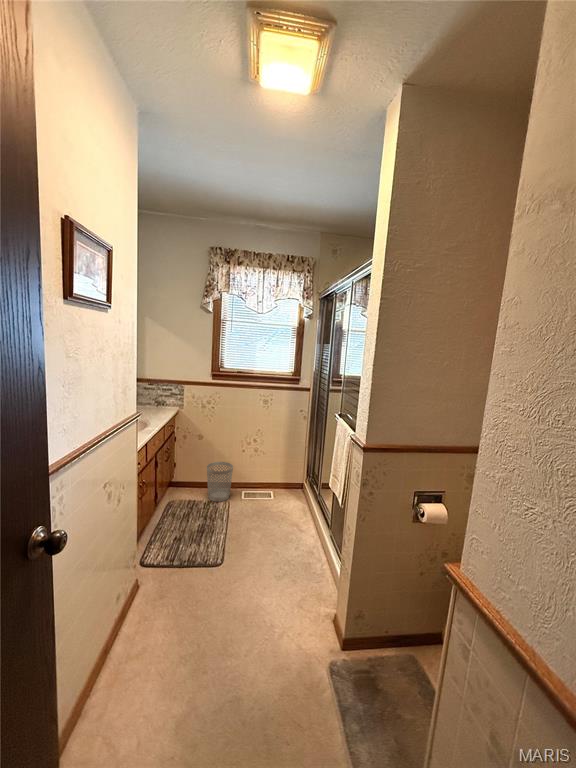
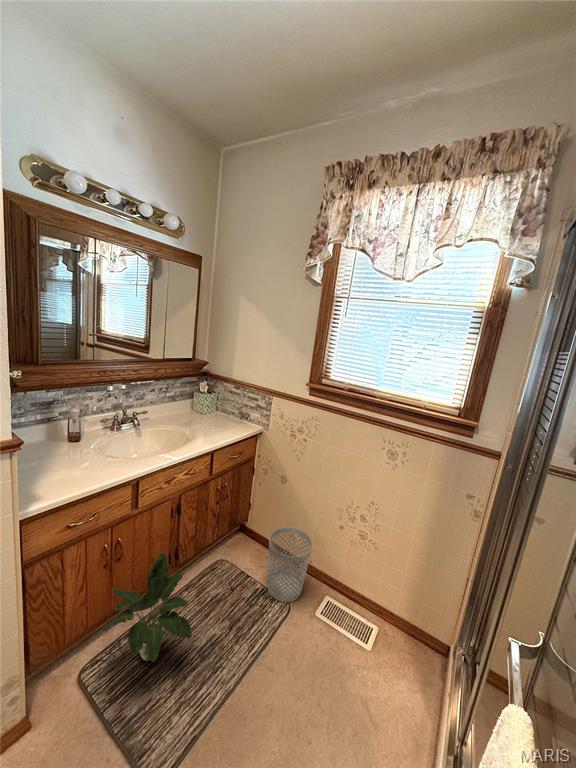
potted plant: none [154,479,201,541] -> present [101,553,192,662]

